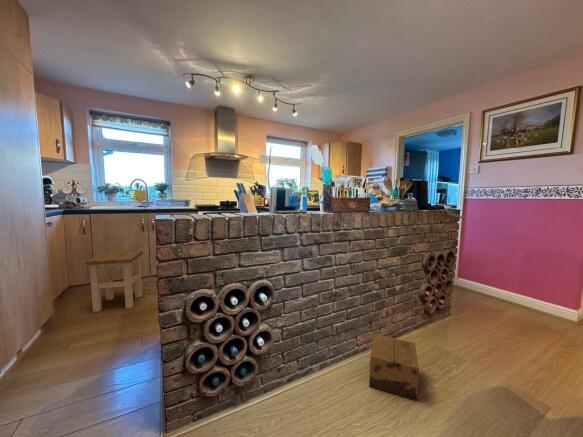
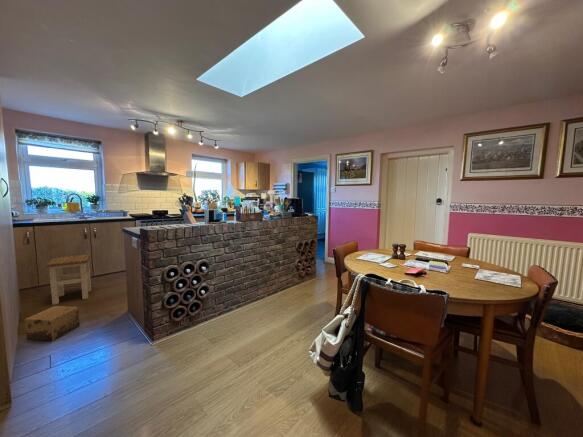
cardboard box: present [369,334,419,401] -> present [25,306,80,341]

